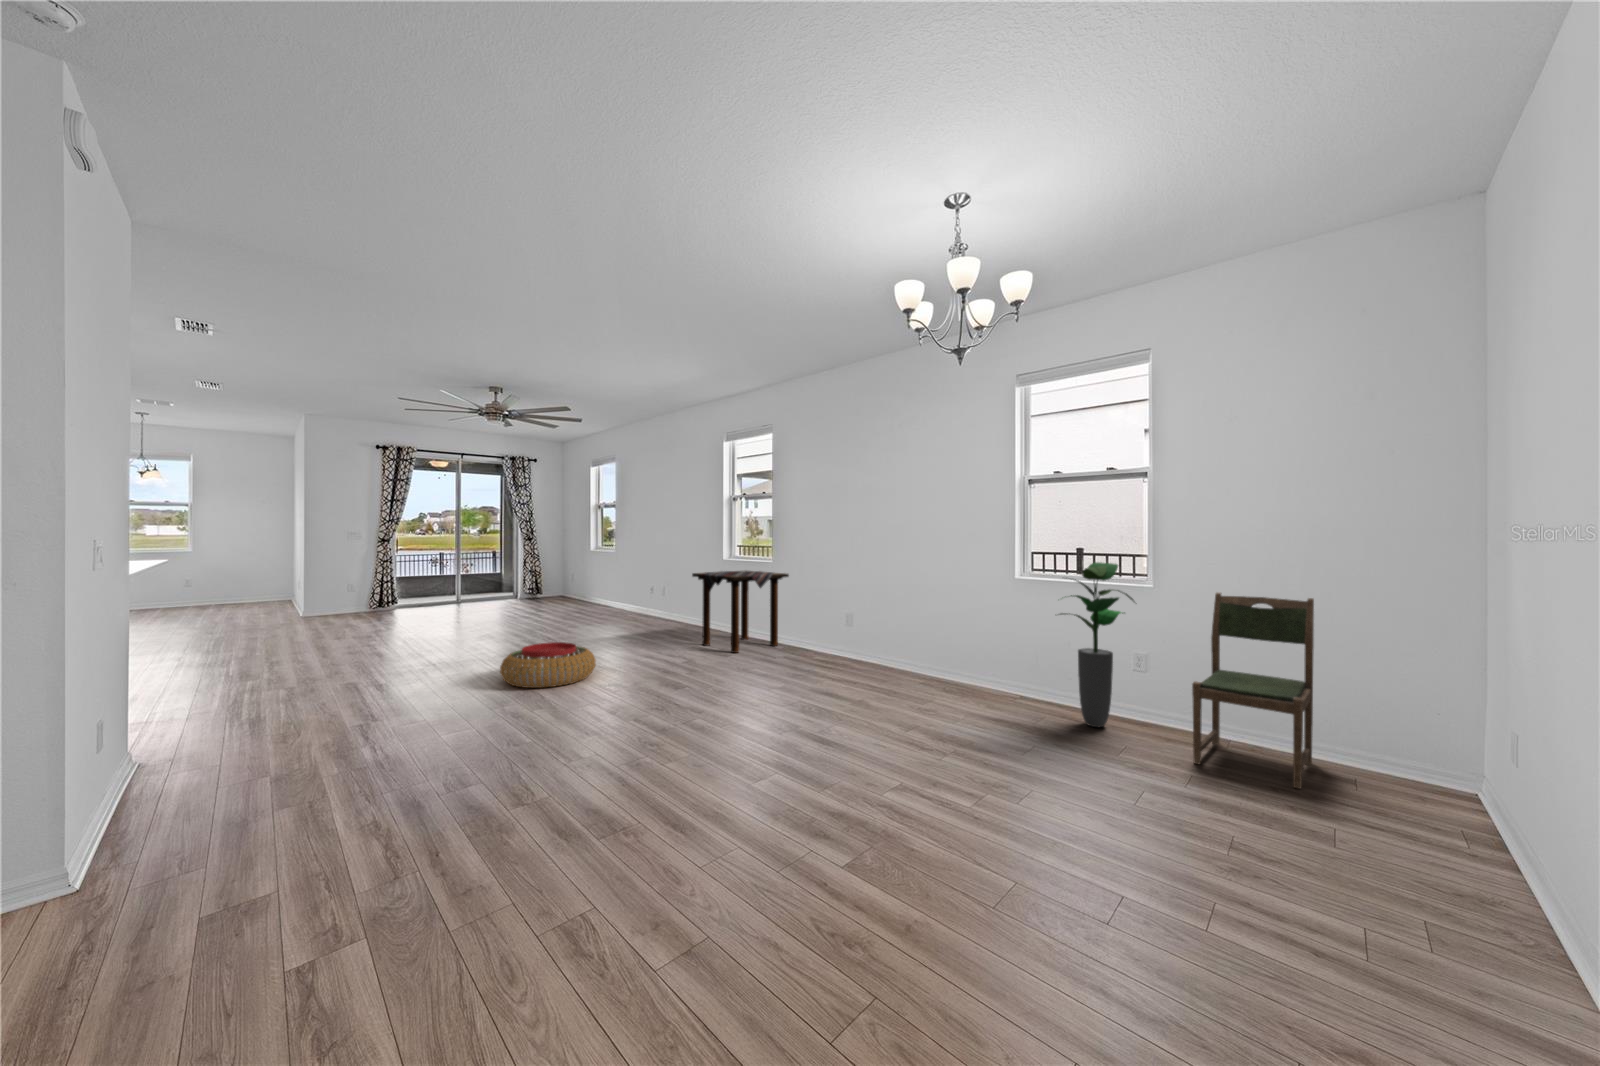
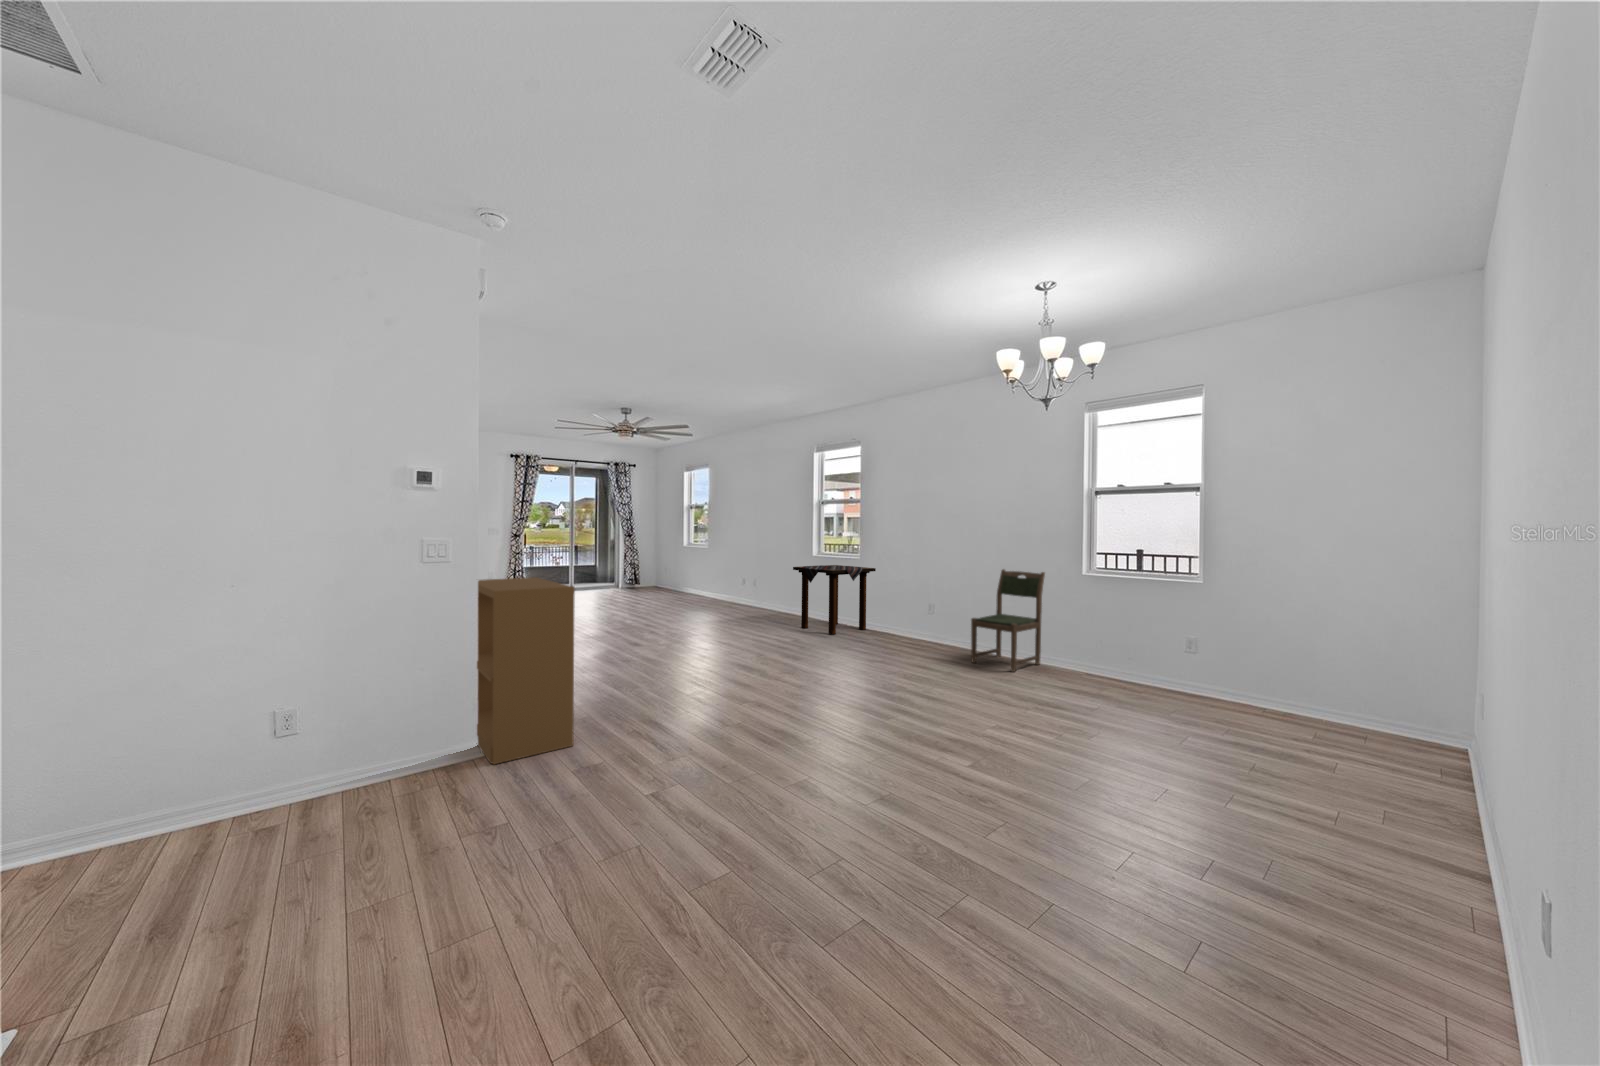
potted plant: present [1060,562,1134,727] -> none [1120,562,1190,696]
bookshelf: none [90,591,260,884] -> present [477,577,575,764]
dining chair: present [1192,593,1314,789] -> present [971,569,1045,672]
pouf: present [500,642,595,688] -> none [657,622,729,657]

